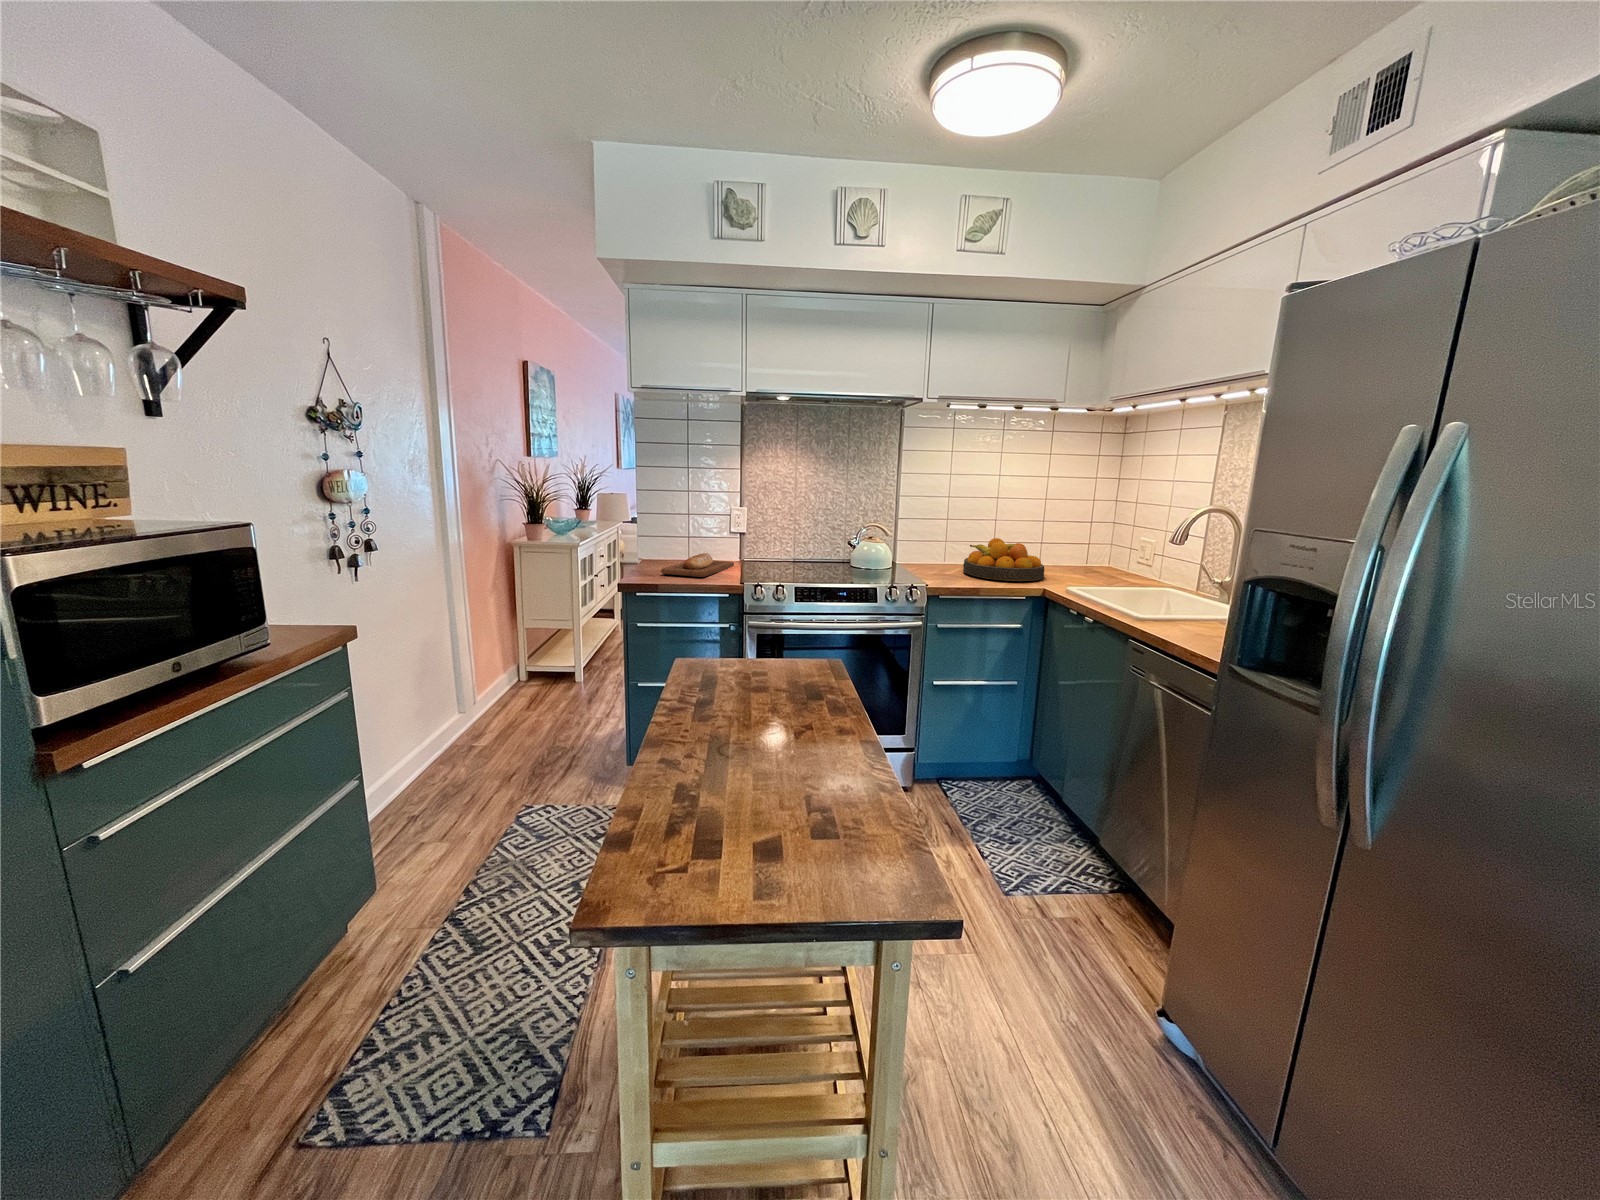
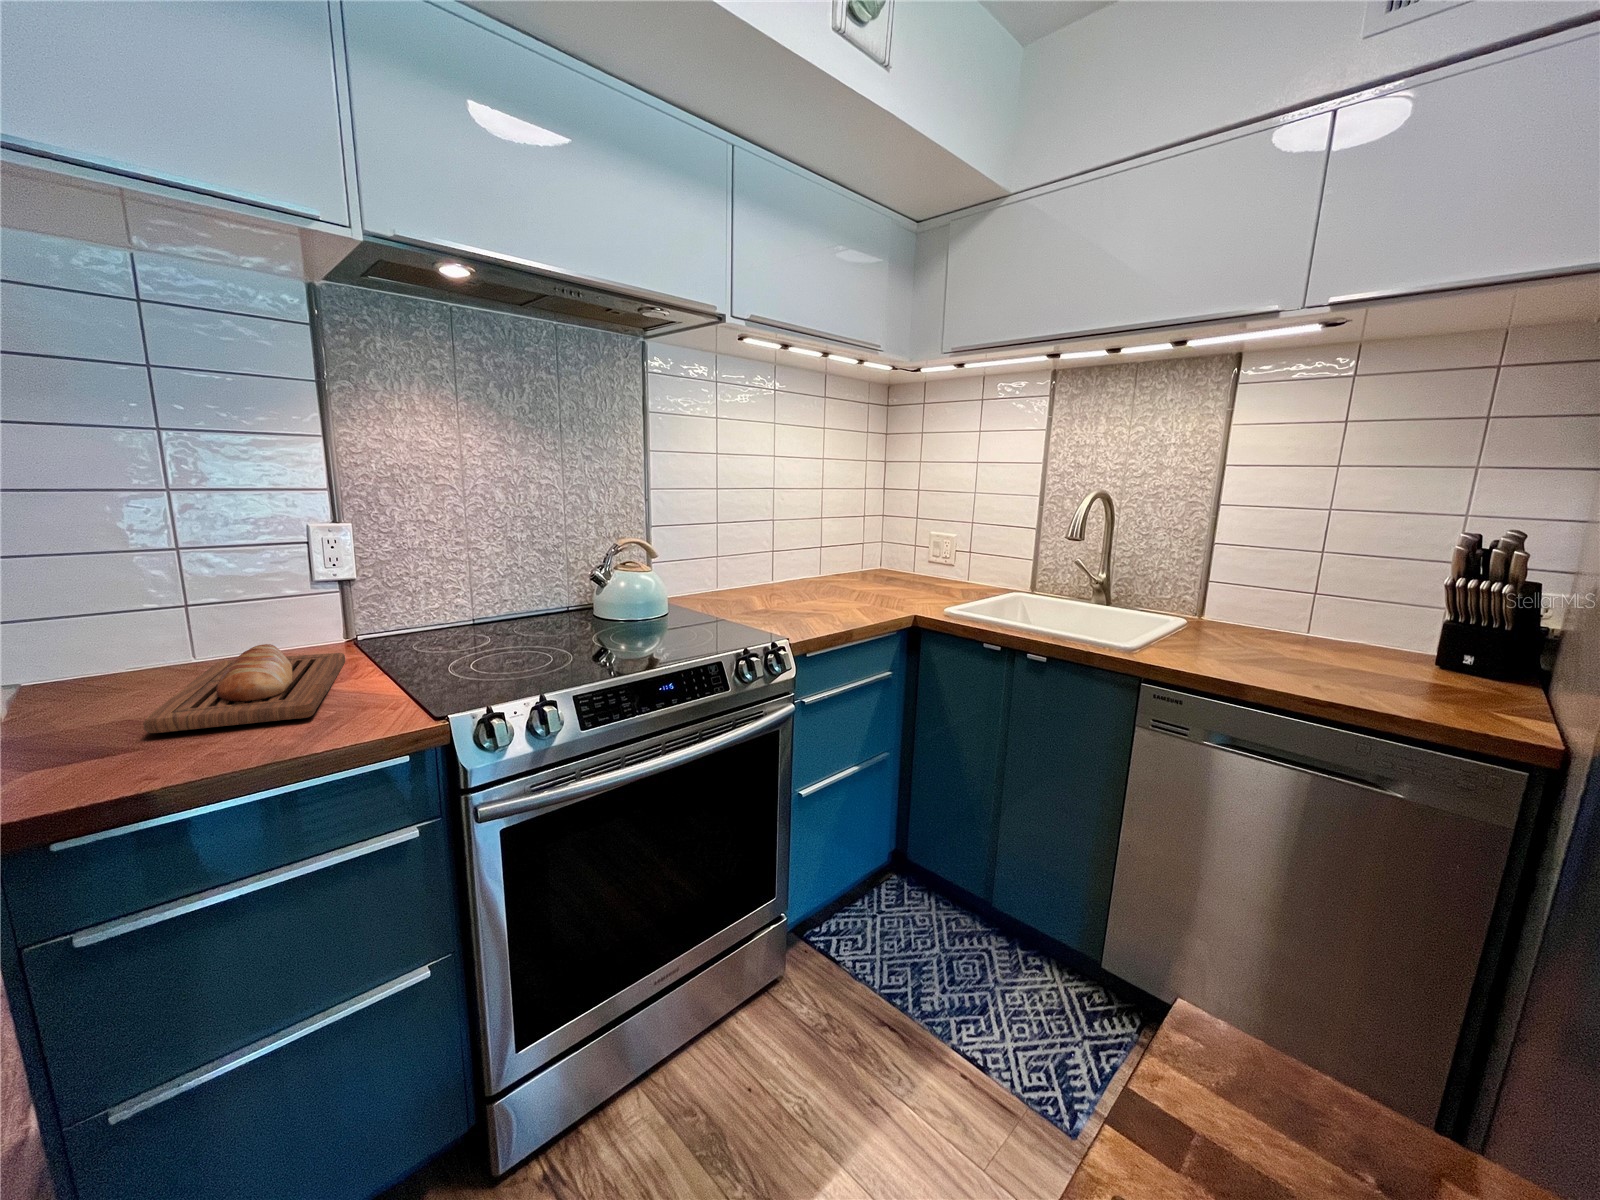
fruit bowl: present [963,538,1044,581] -> none [768,549,883,612]

